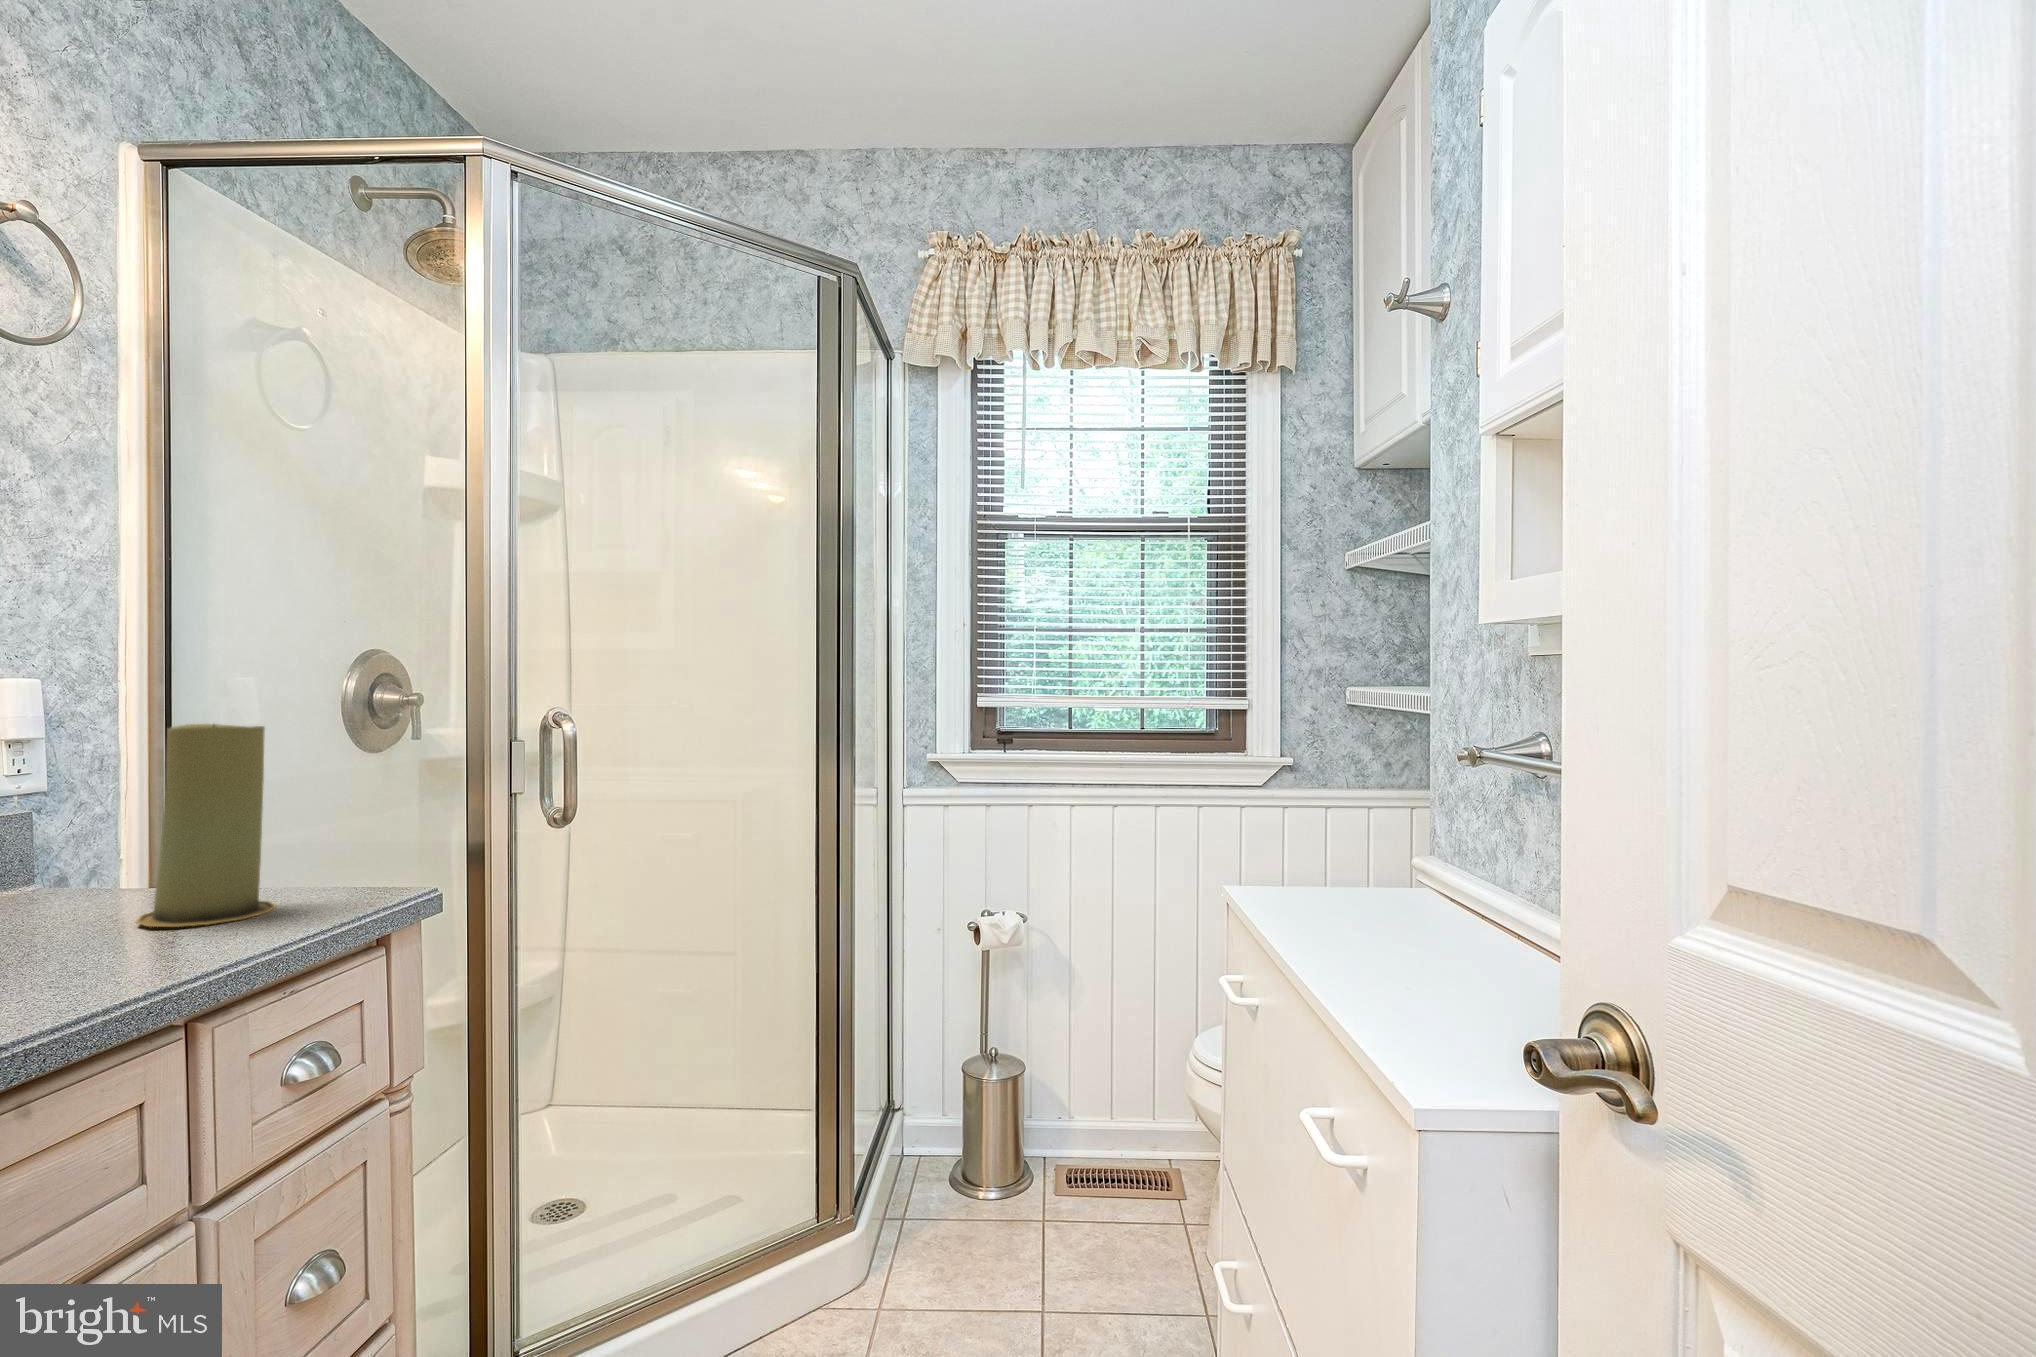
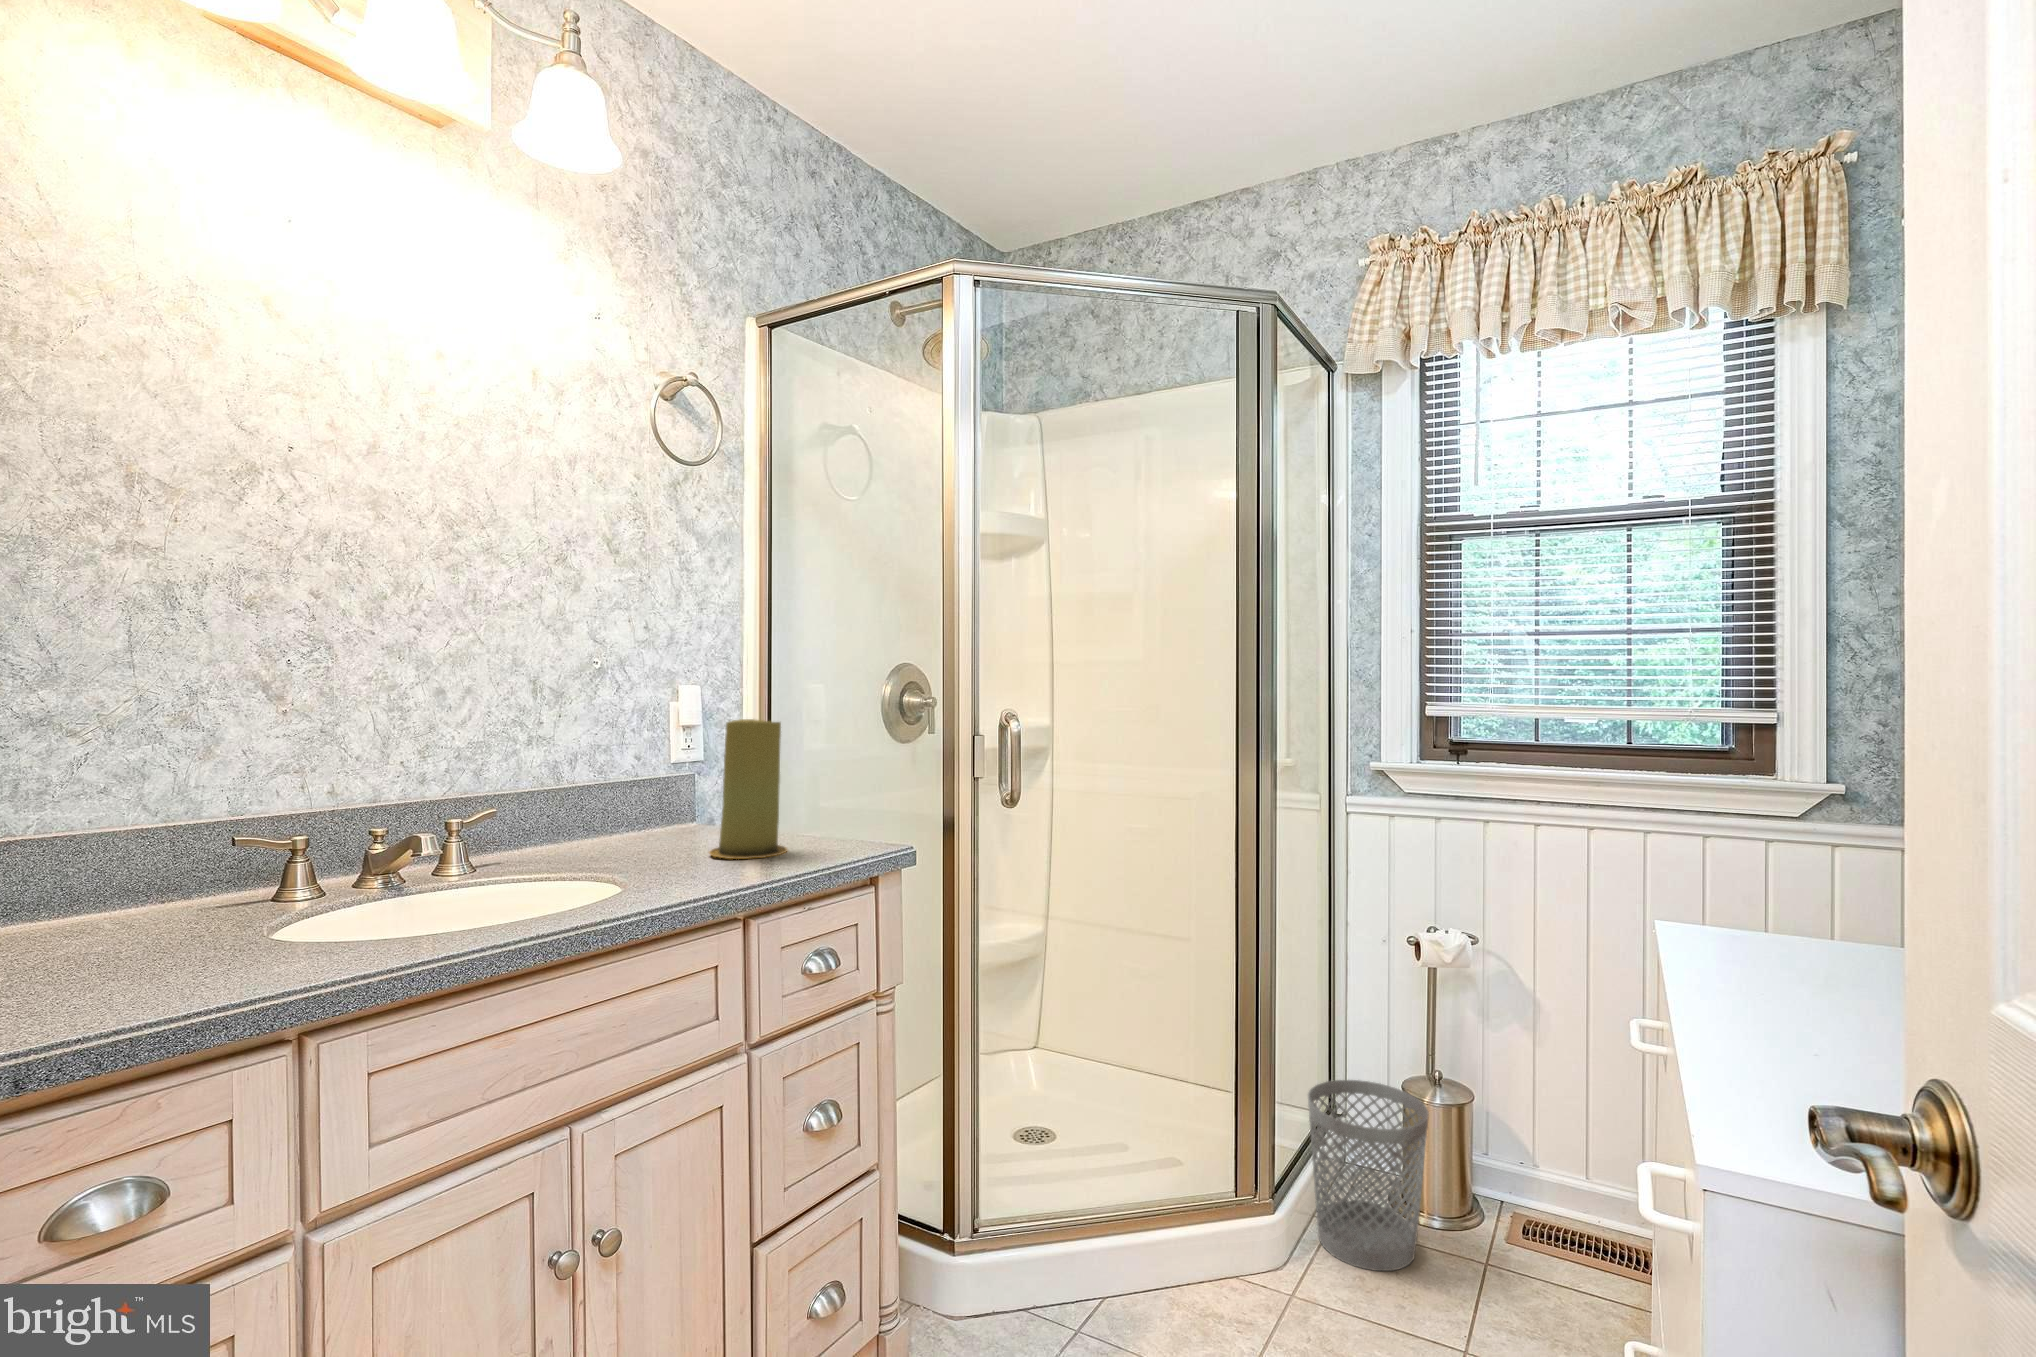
wastebasket: none [882,1073,996,1261] -> present [1308,1080,1429,1271]

